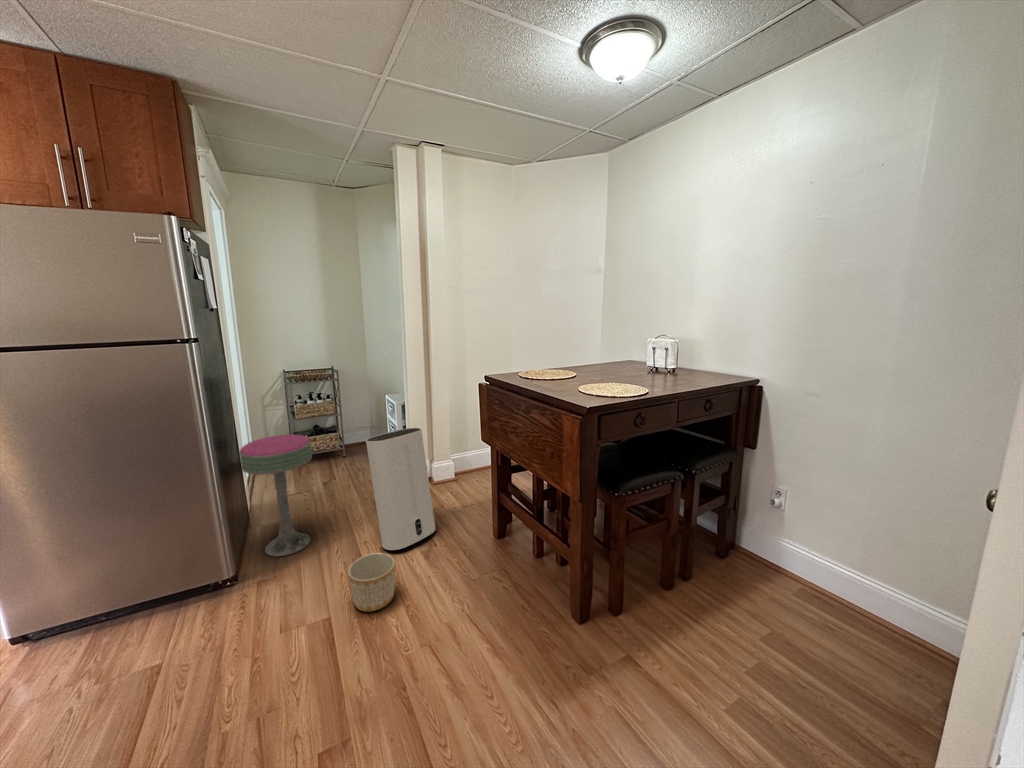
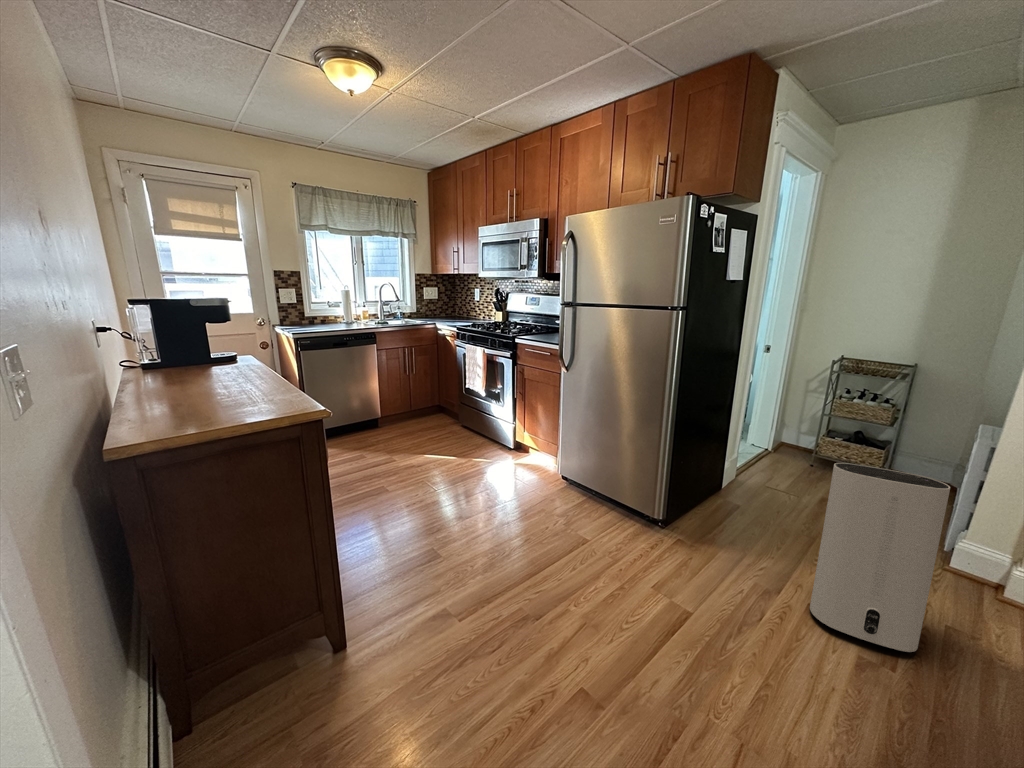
bar stool: present [239,434,312,557] -> none [704,415,780,542]
planter: present [348,553,395,612] -> none [718,584,782,660]

